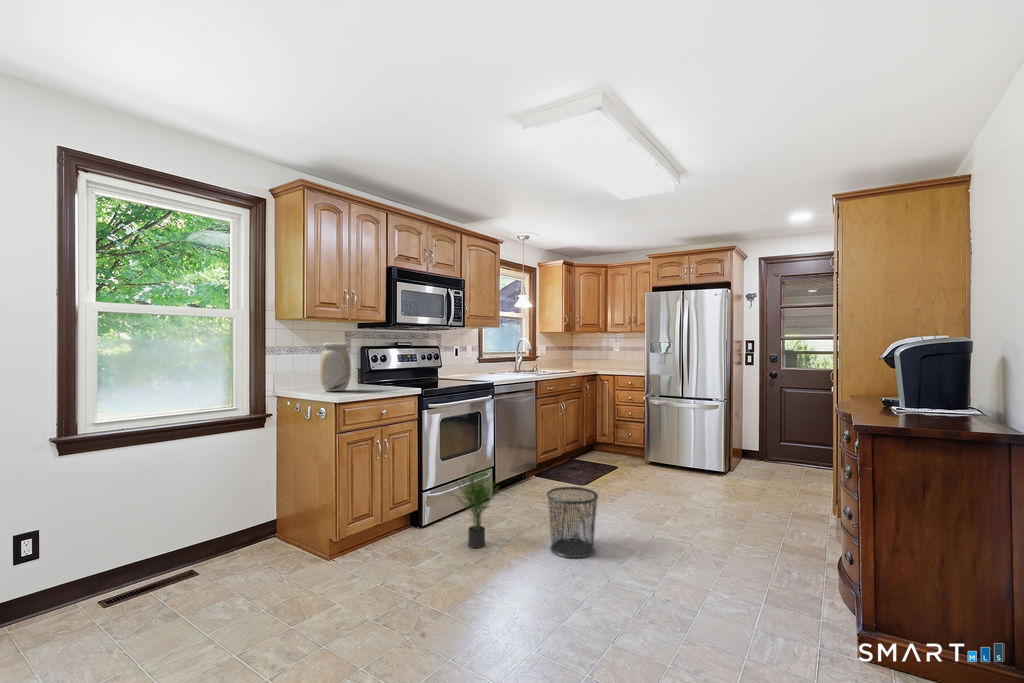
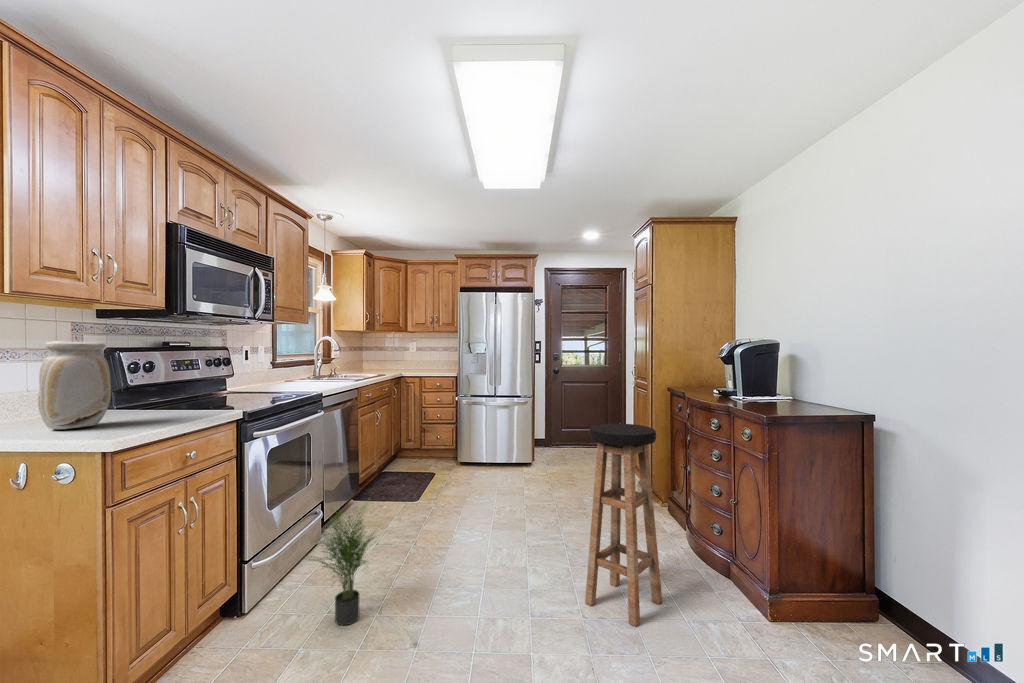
bar stool: none [658,423,736,611] -> present [585,424,662,626]
waste bin: present [547,487,598,558] -> none [438,509,499,600]

